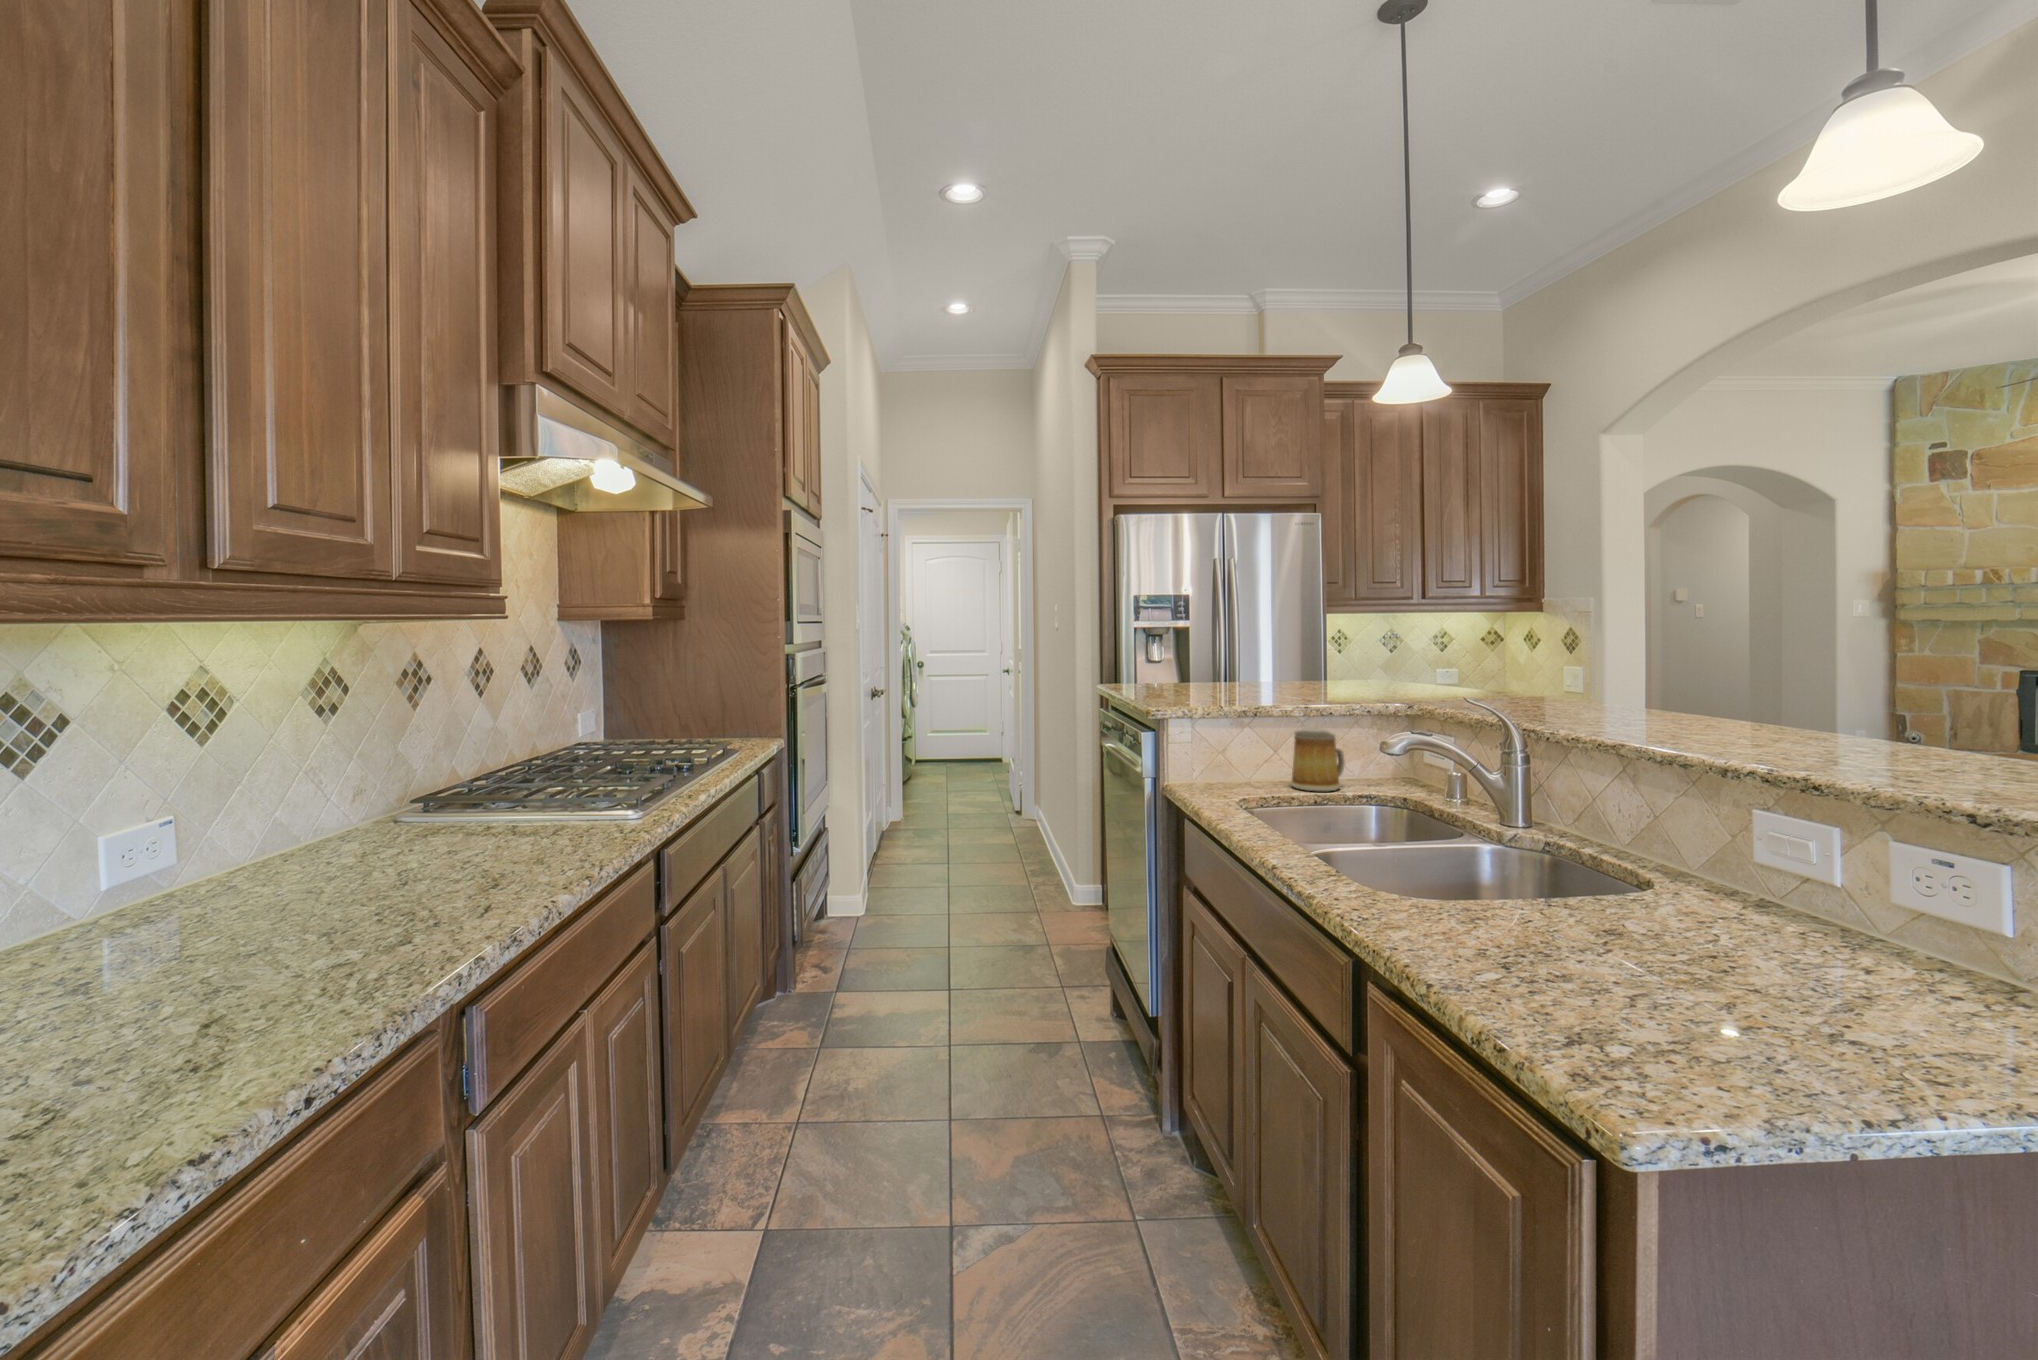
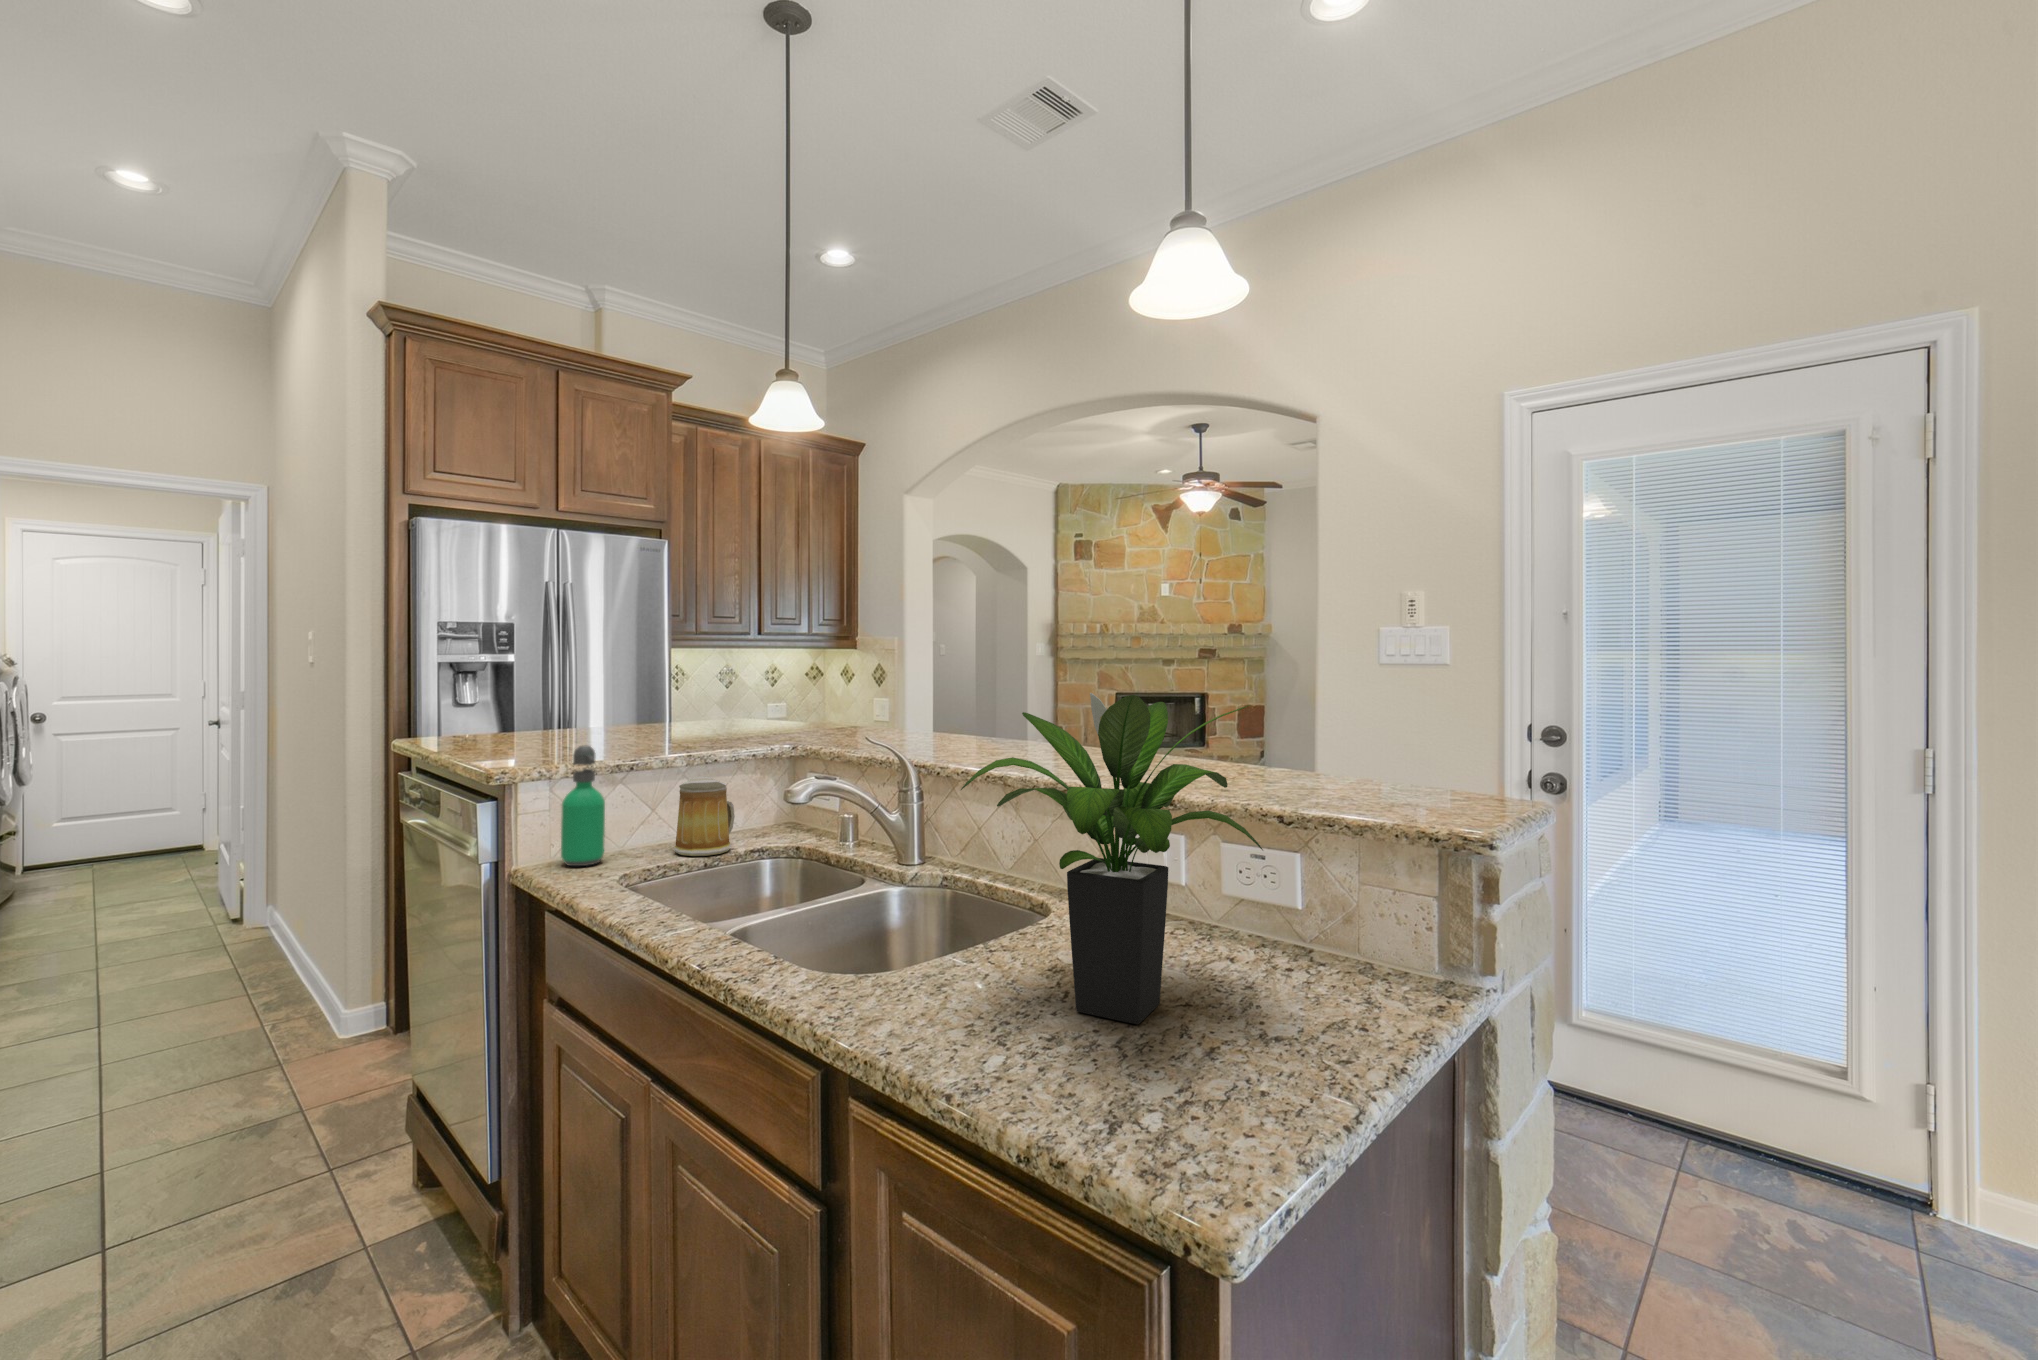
potted plant: none [1476,668,1848,987] -> present [961,693,1263,1024]
soap dispenser: none [1202,697,1234,787] -> present [561,746,605,866]

